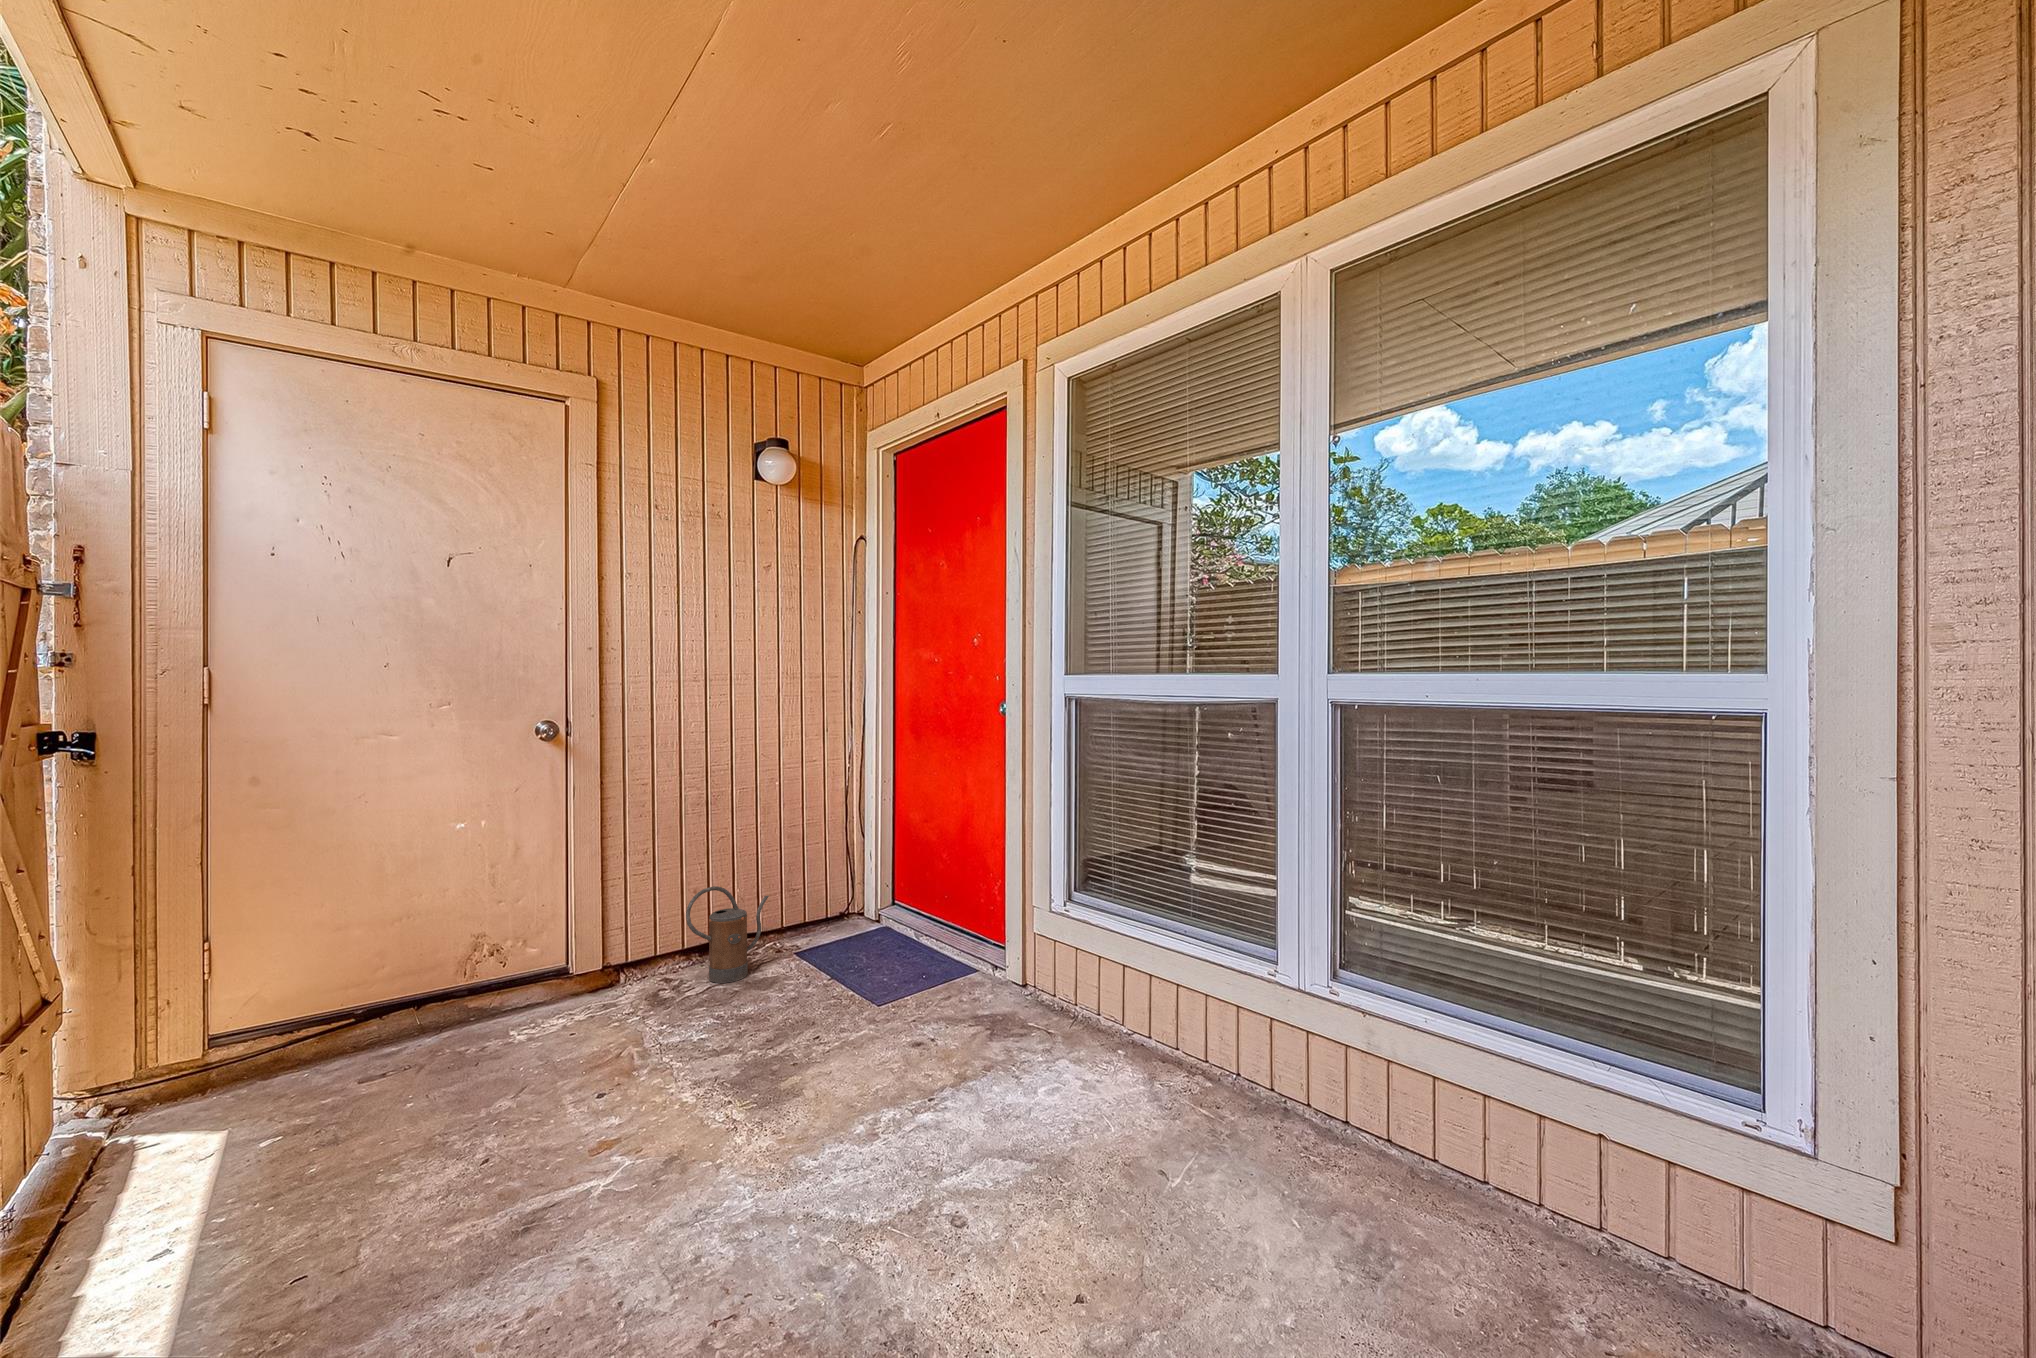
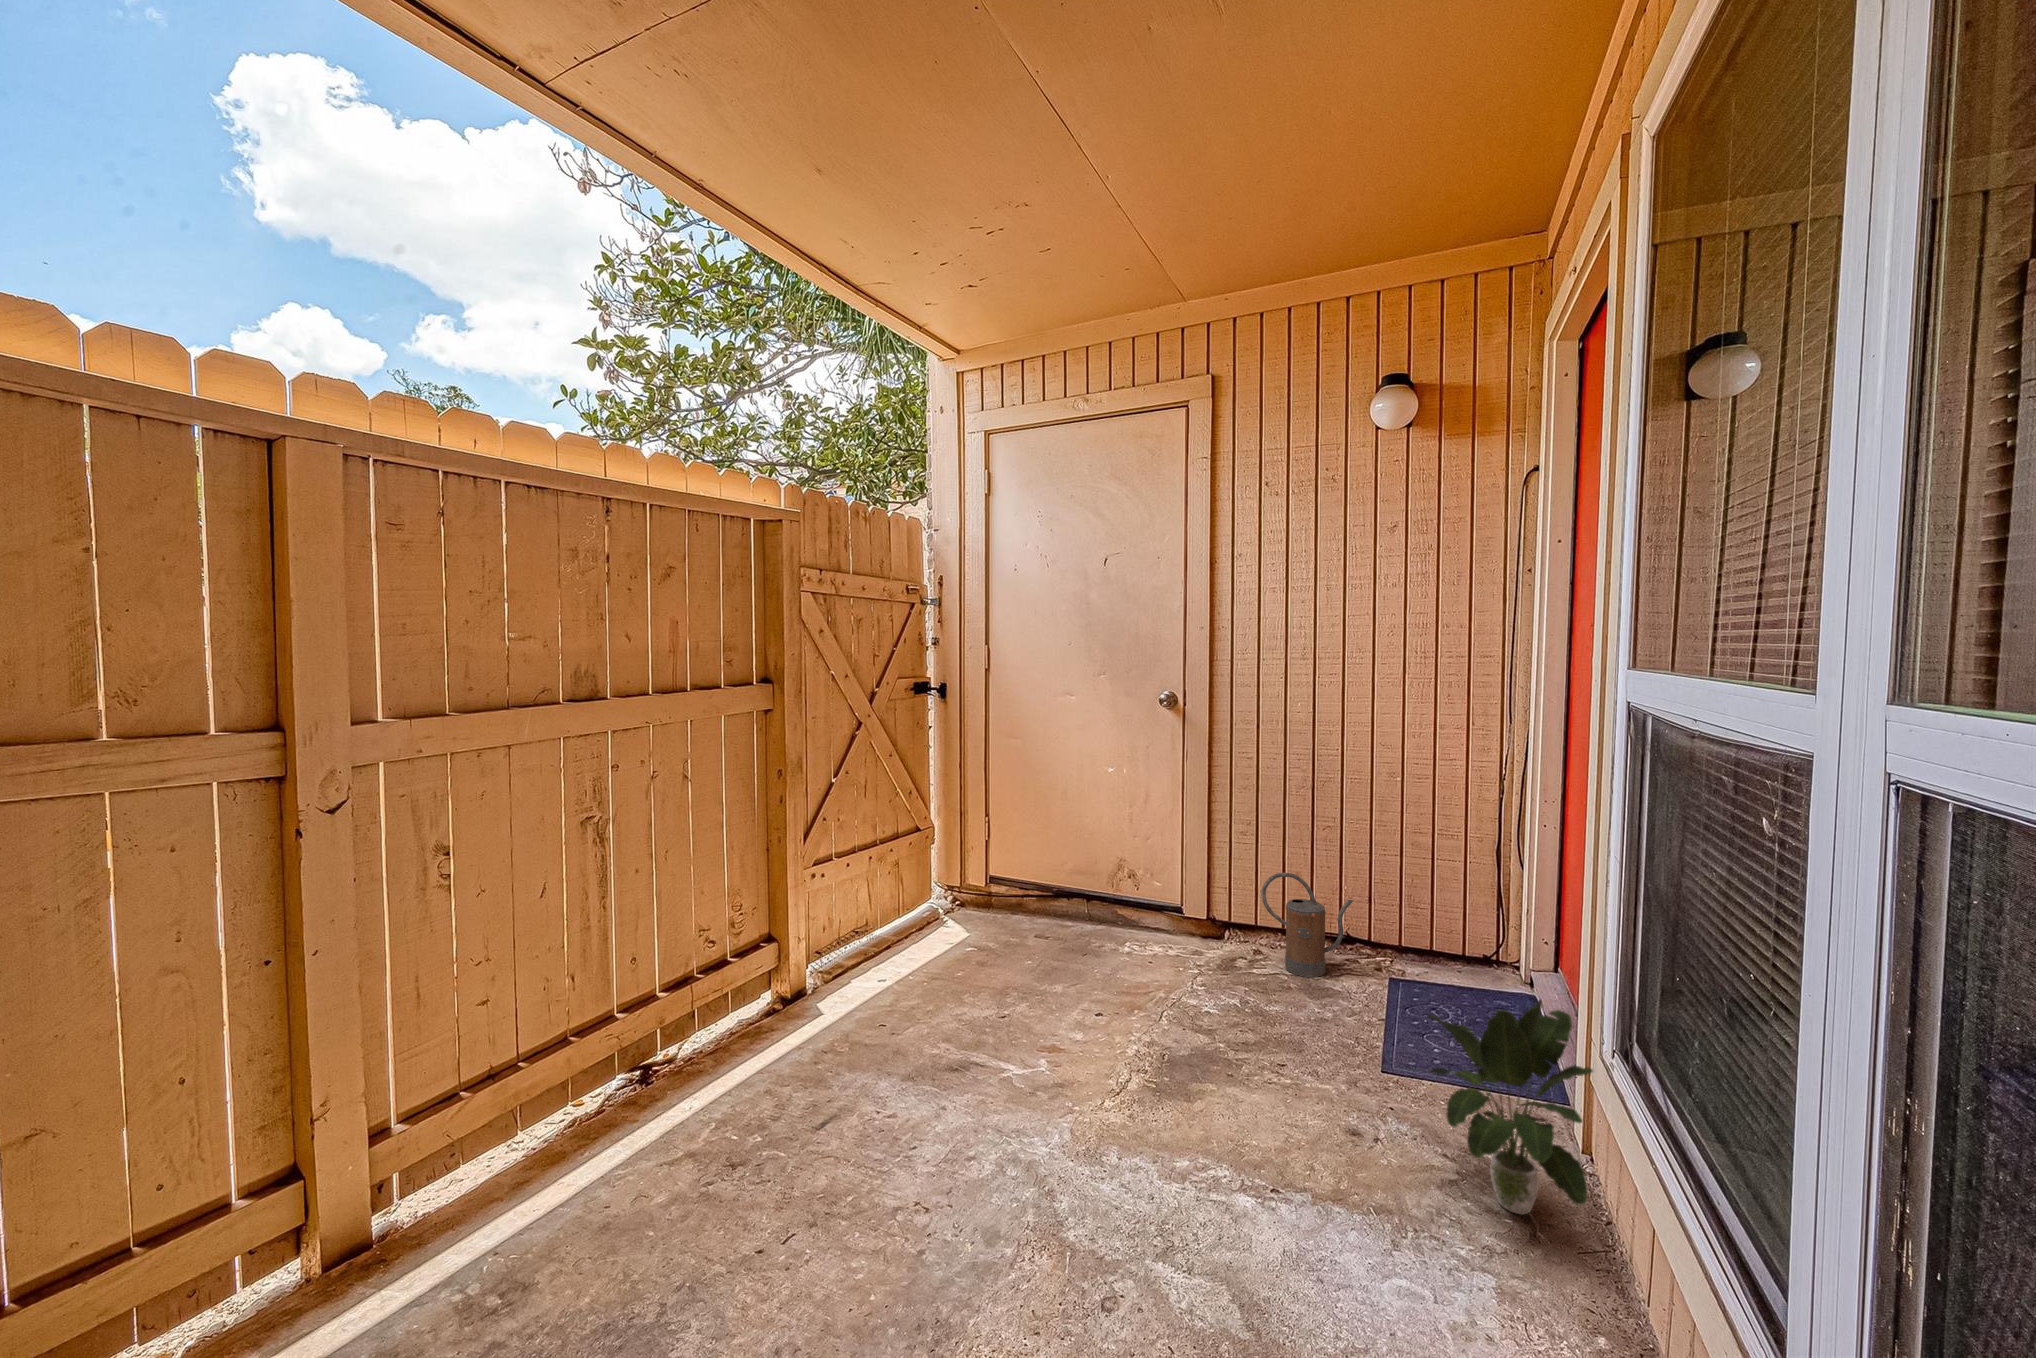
potted plant: none [965,881,1077,1029] -> present [1426,999,1593,1214]

